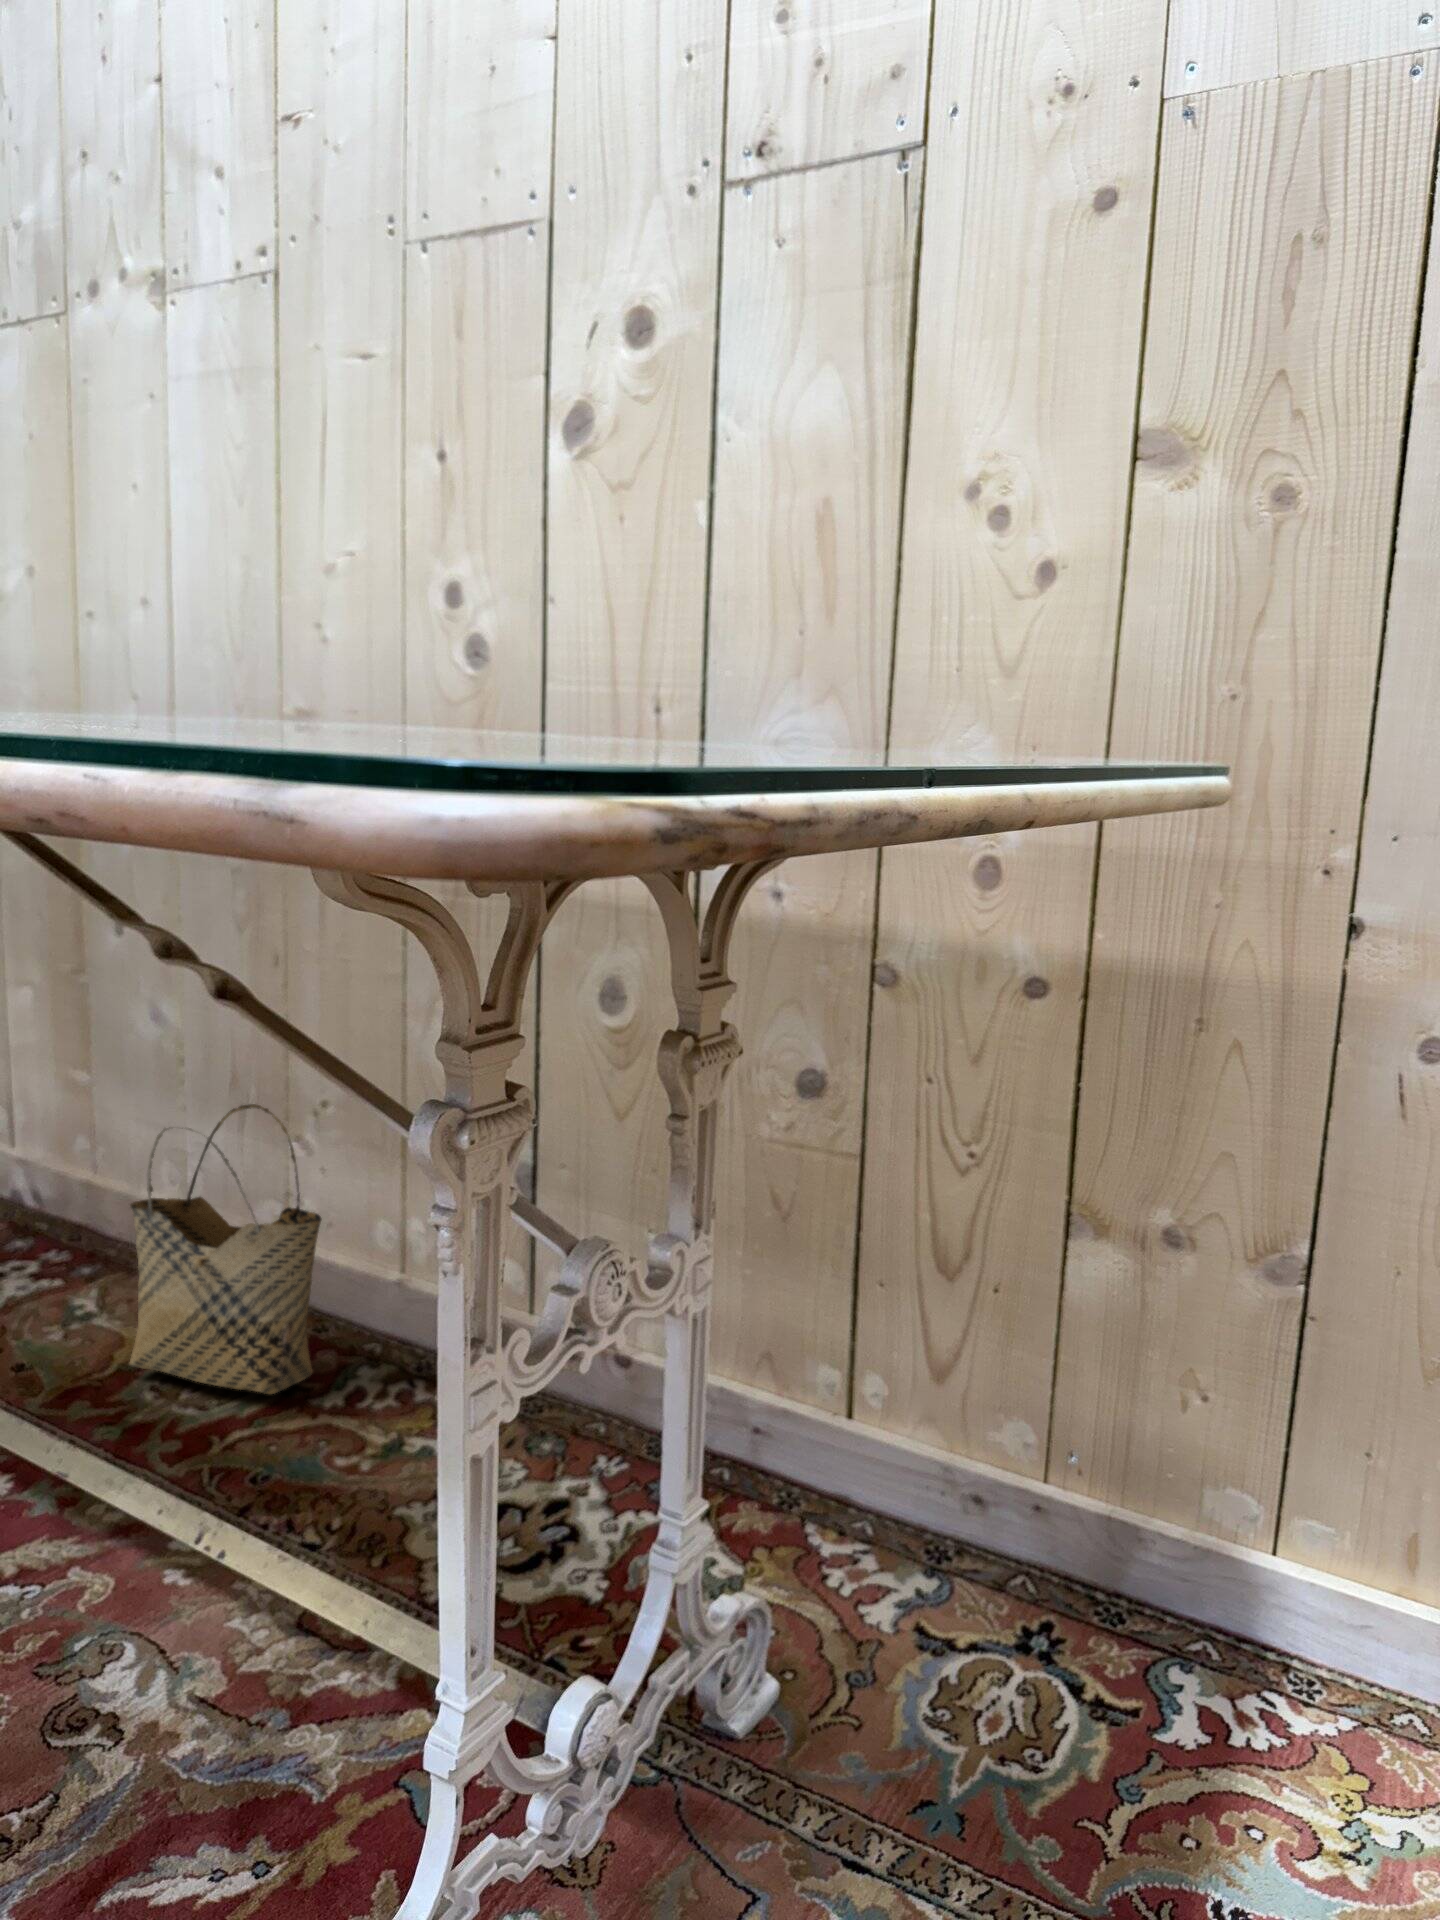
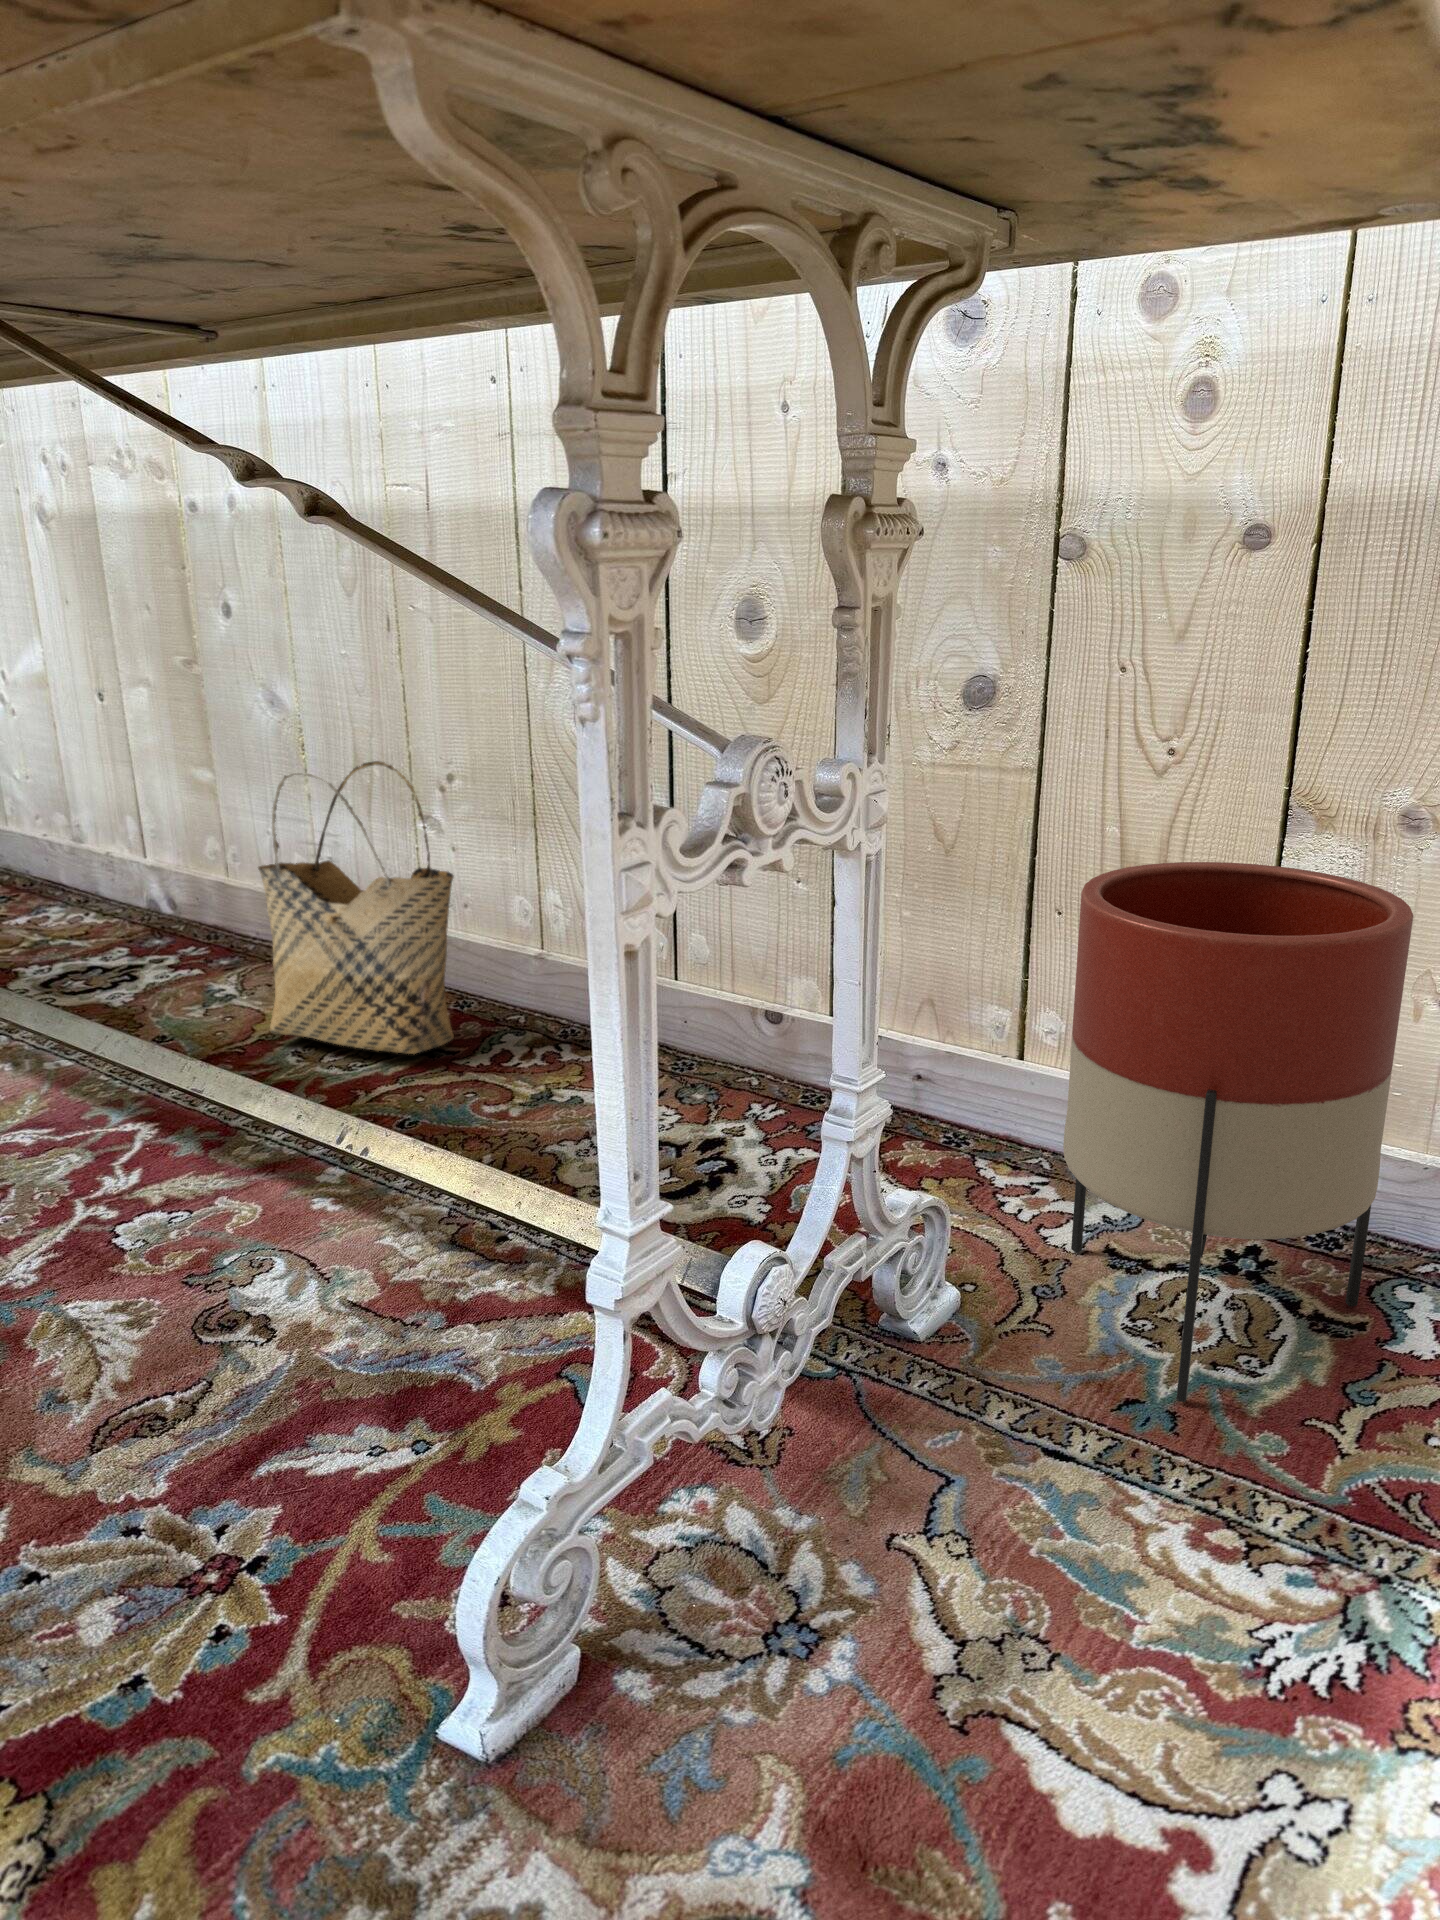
planter: none [871,1279,1160,1804] -> present [1063,862,1413,1402]

